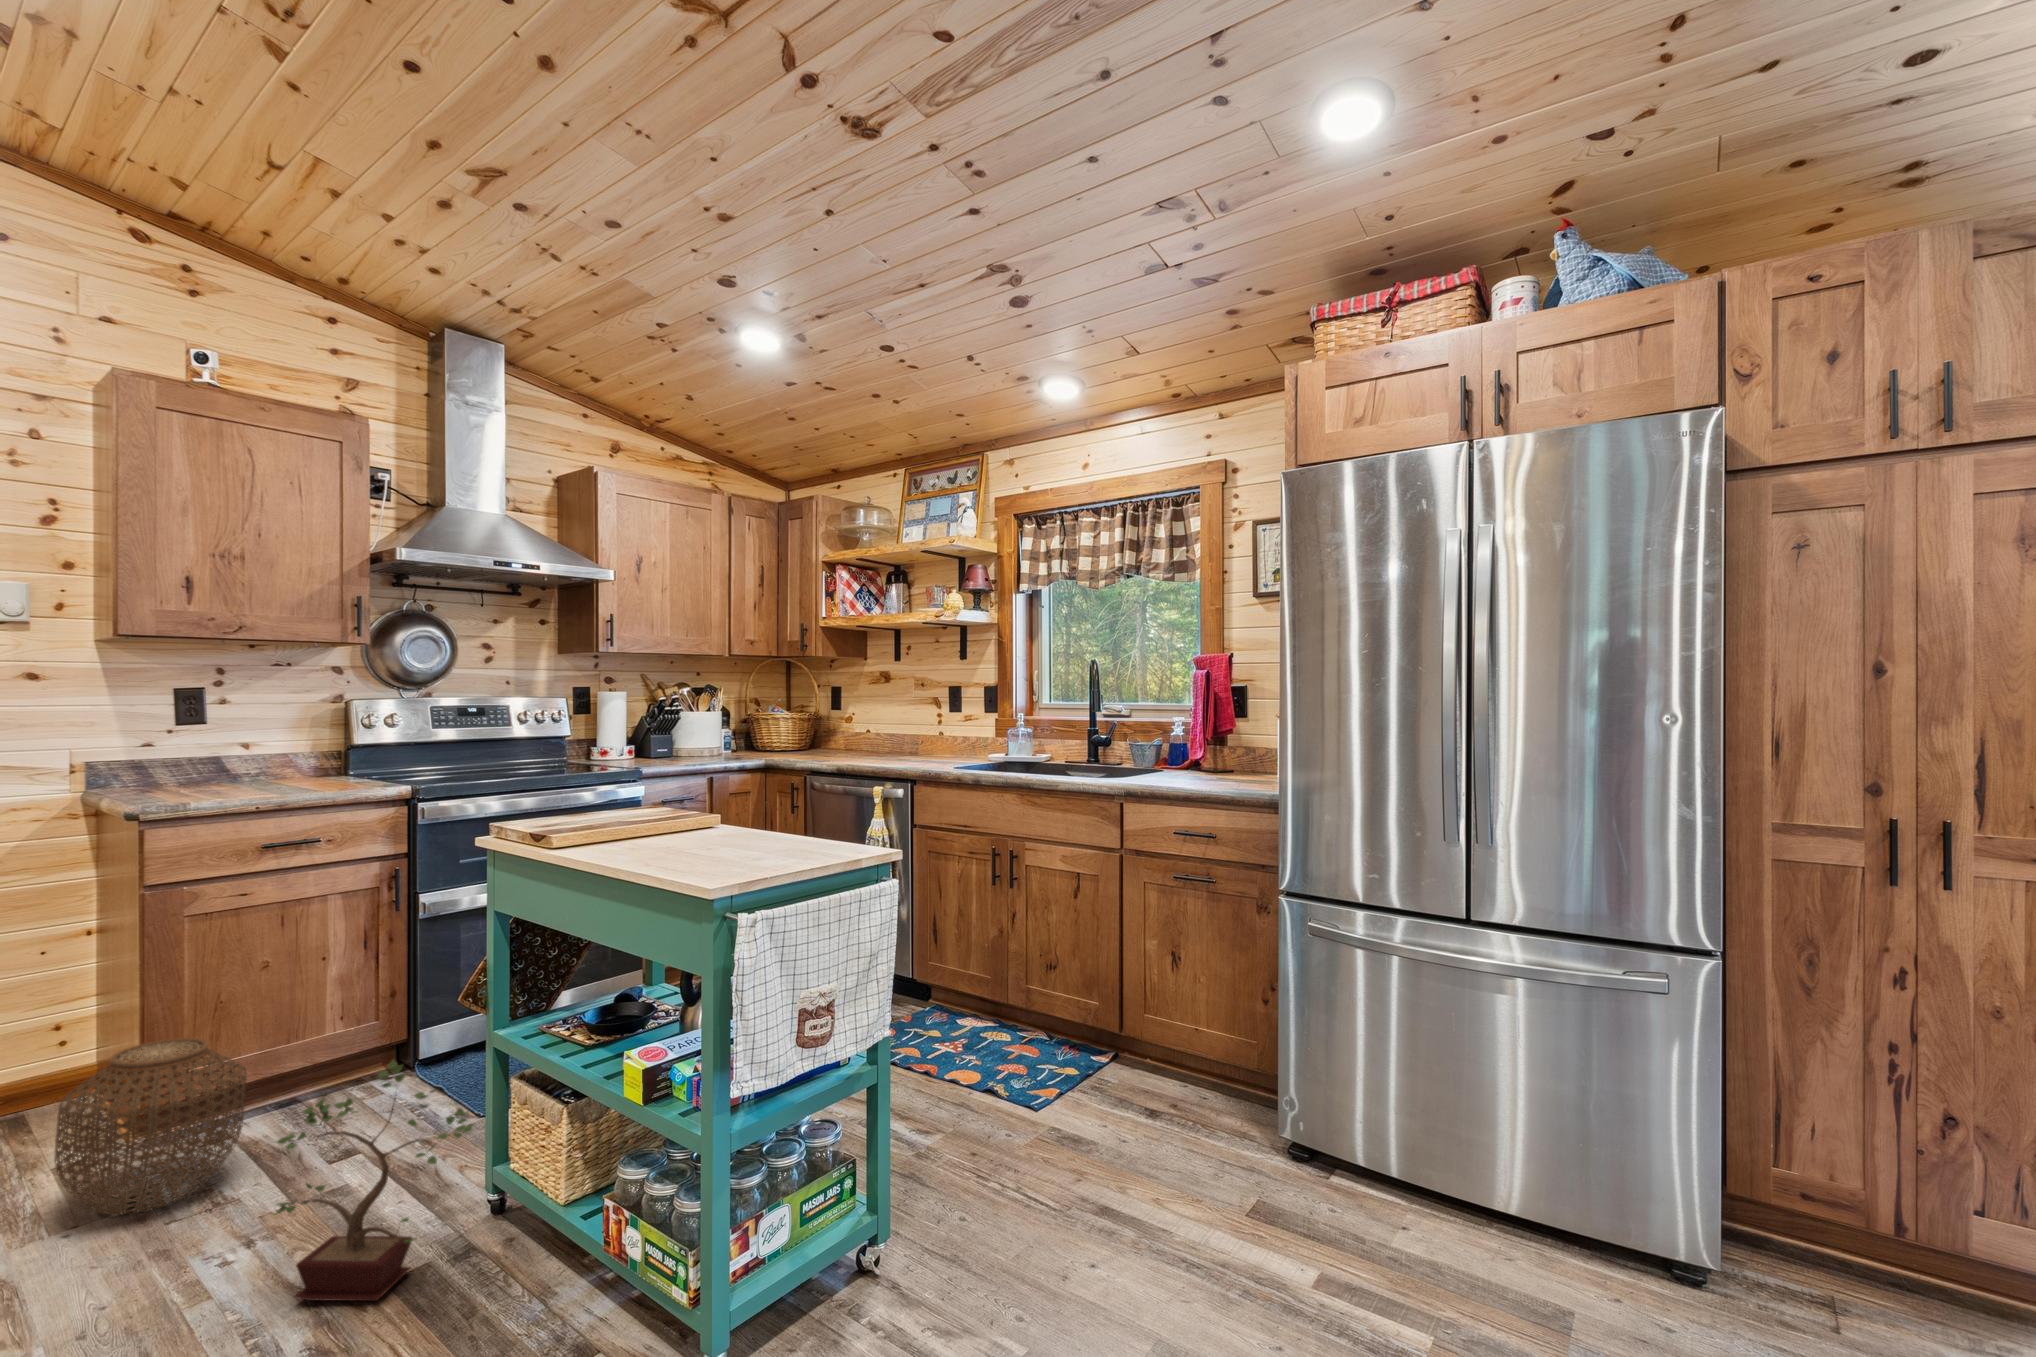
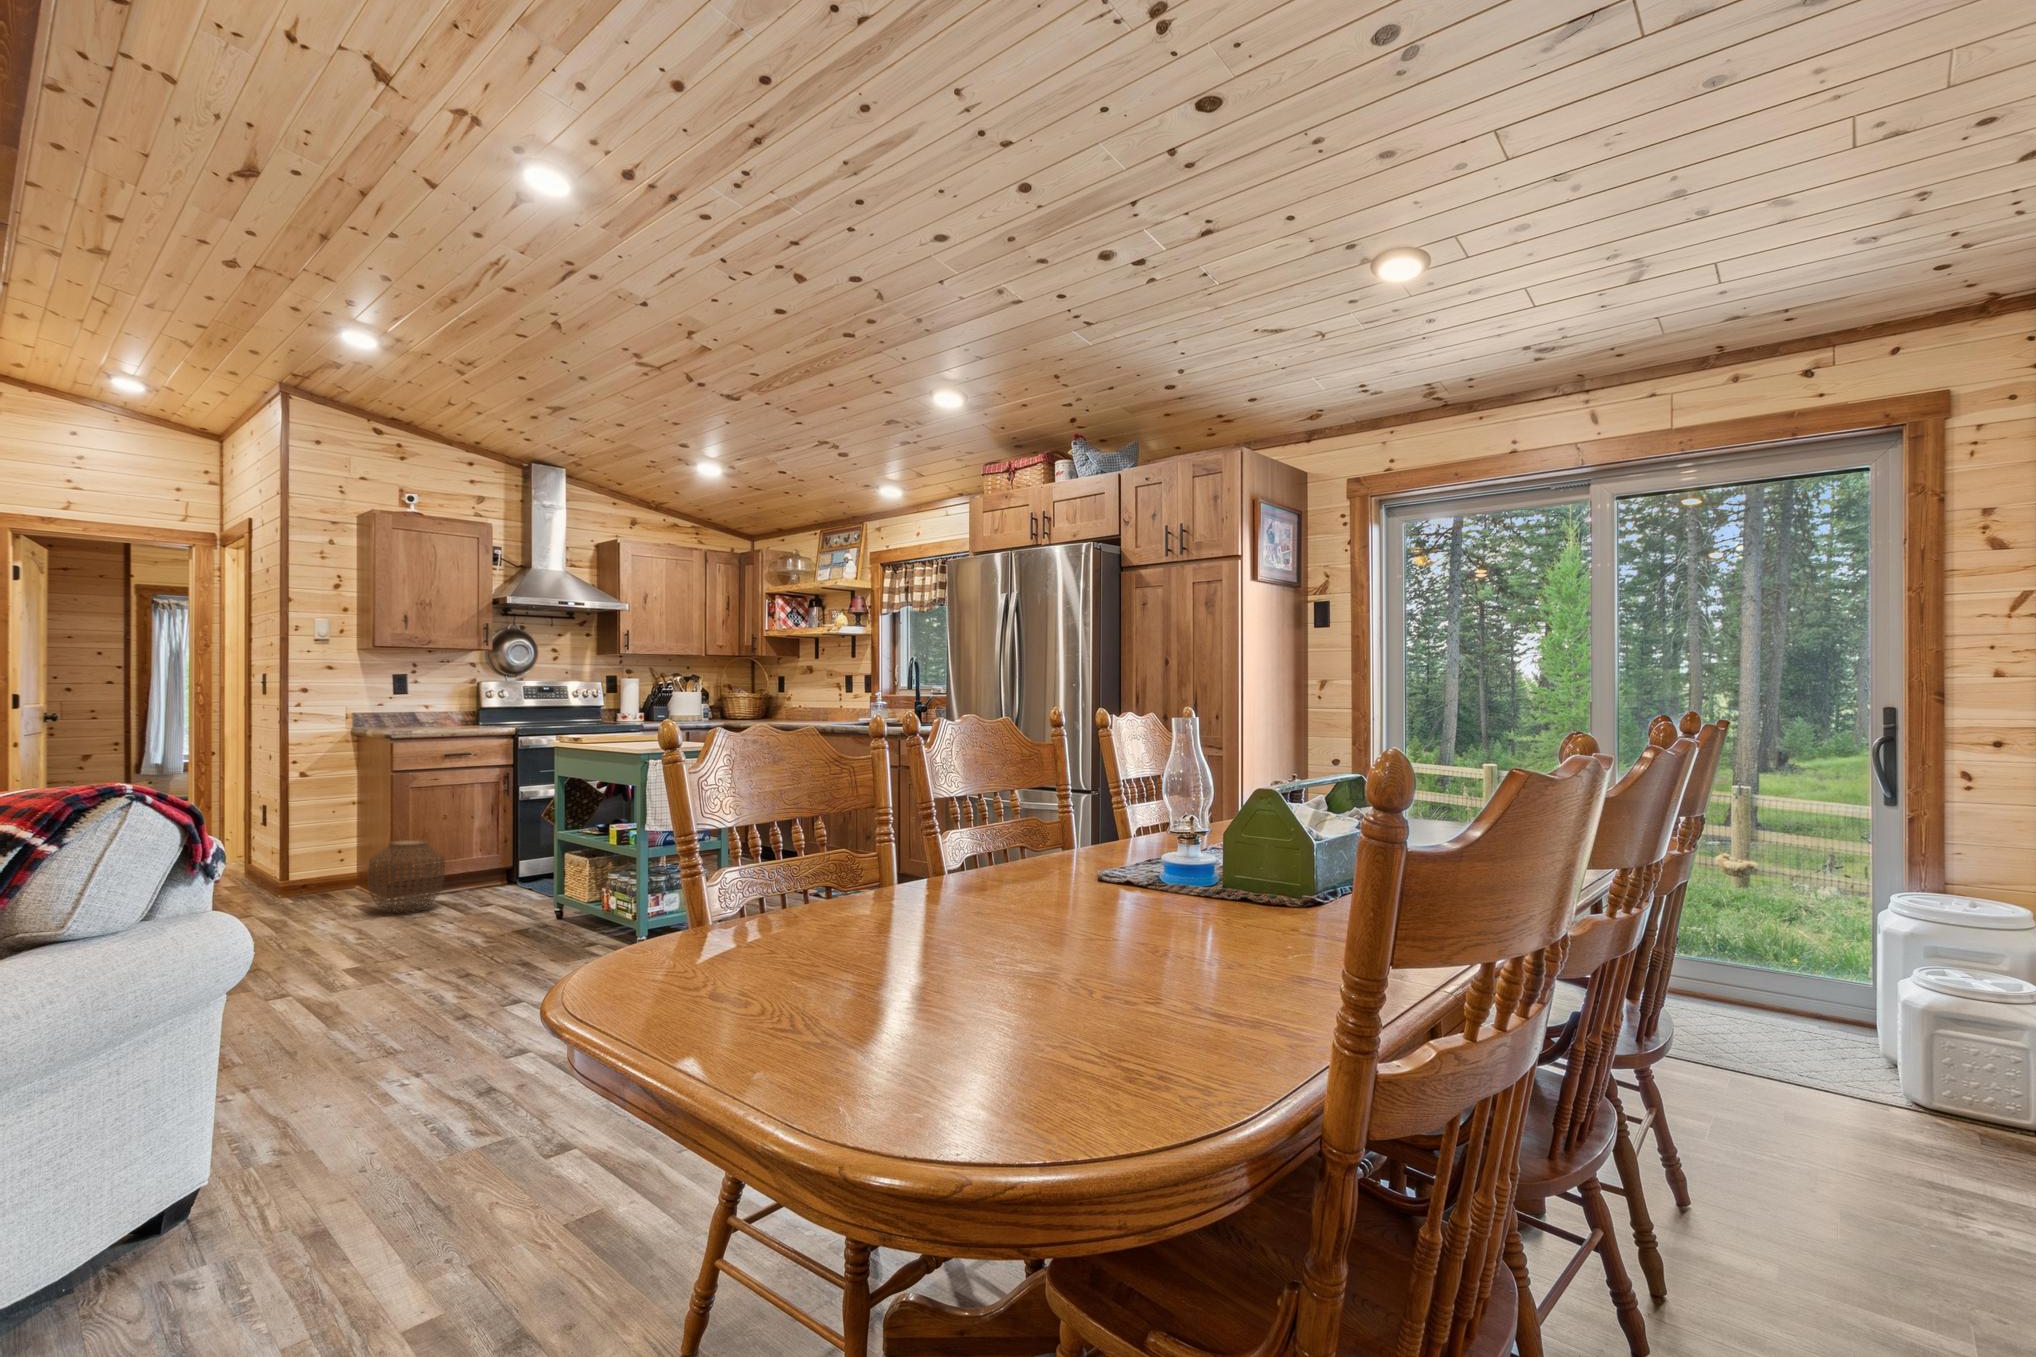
potted plant: present [276,1060,474,1301] -> none [470,832,553,930]

